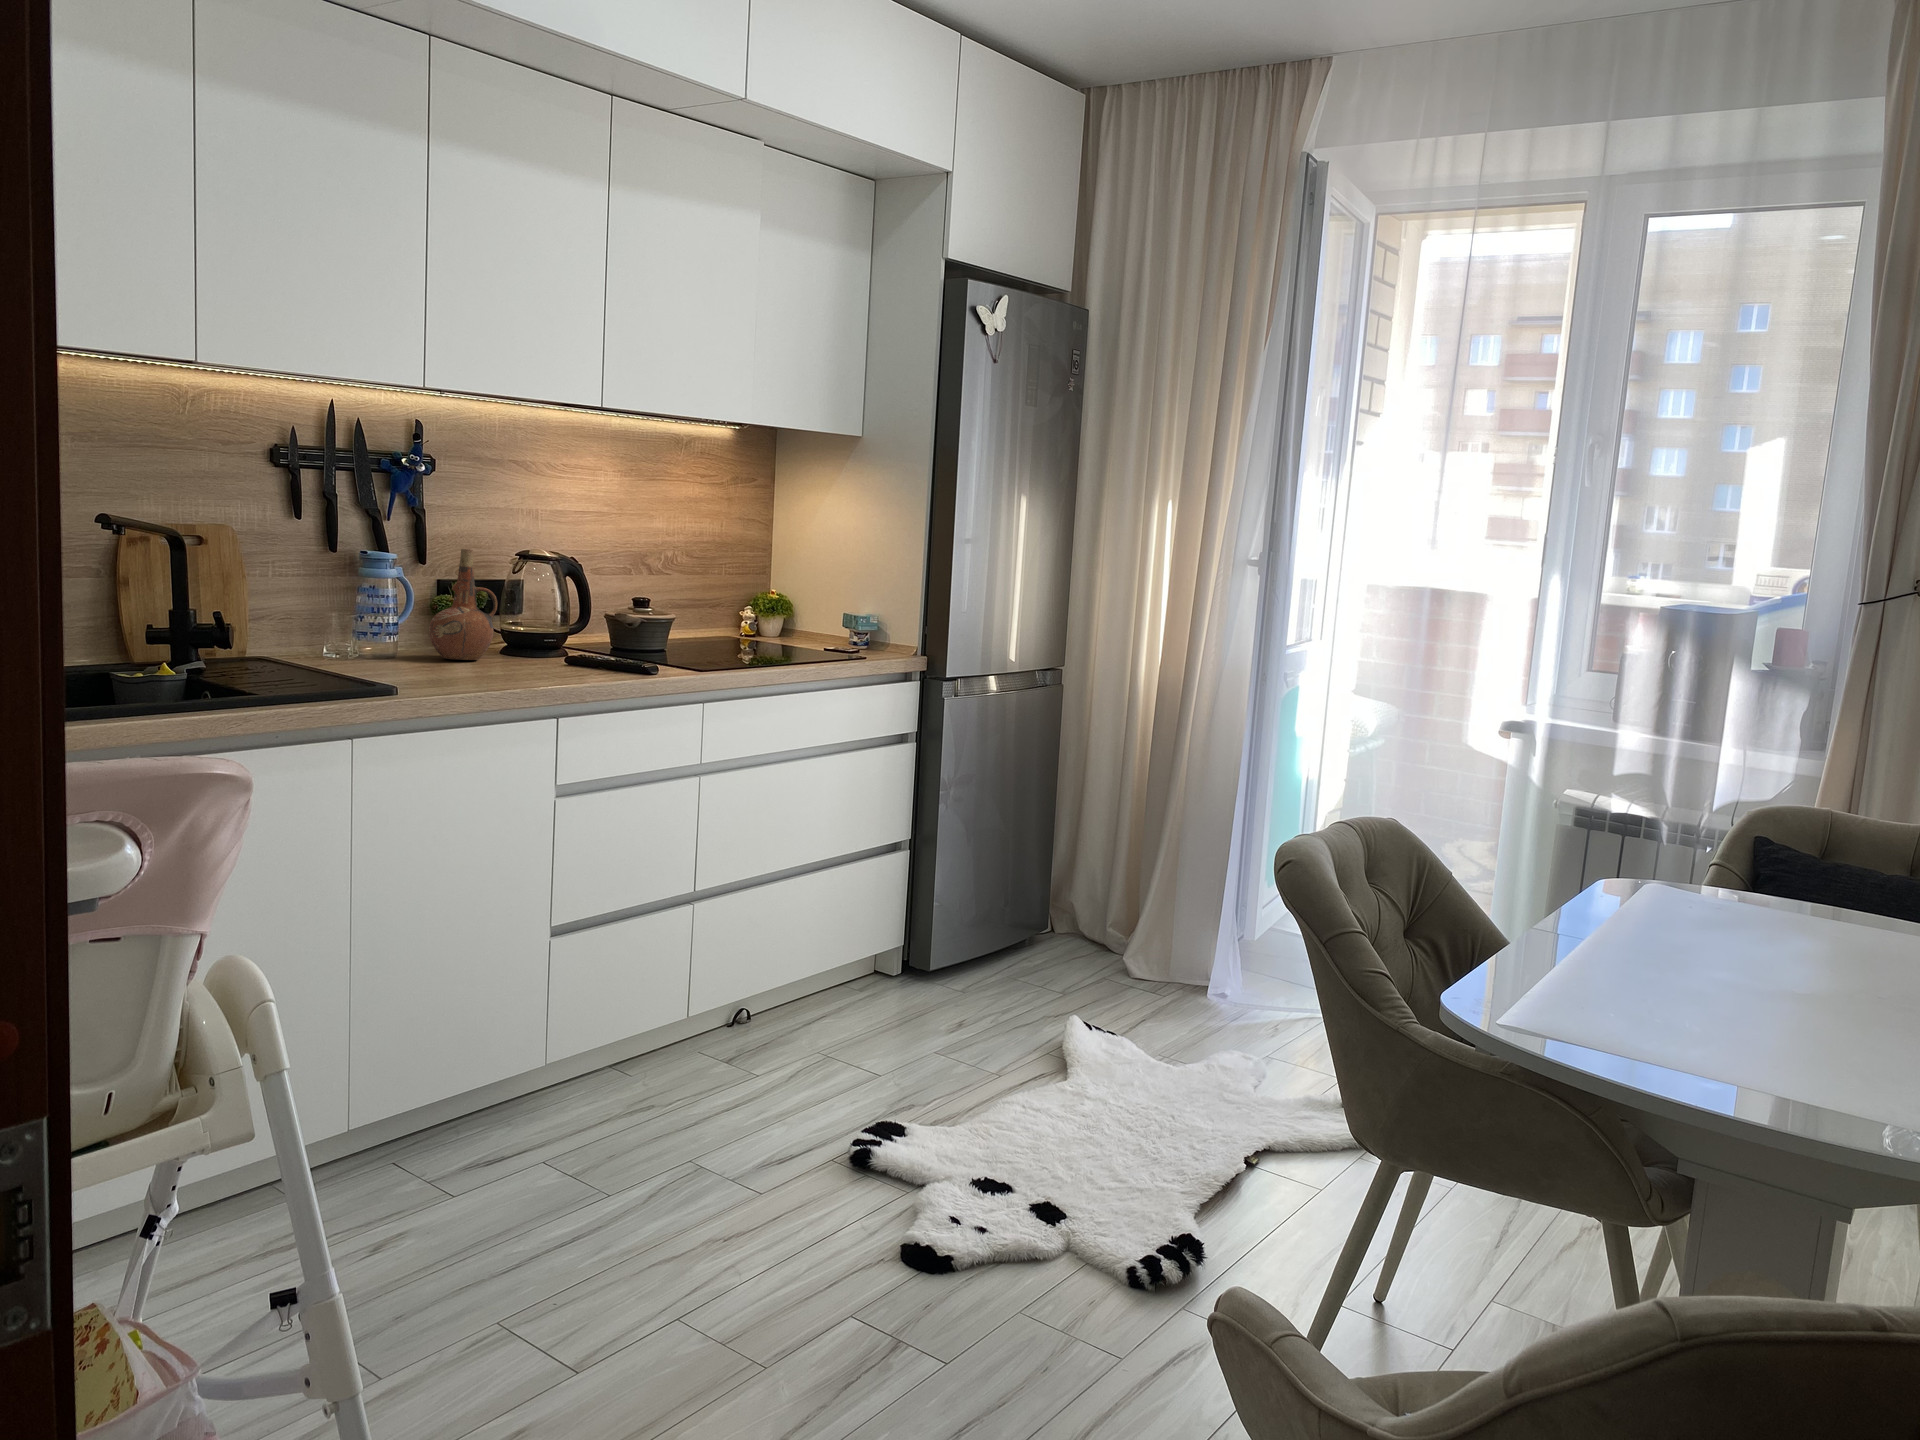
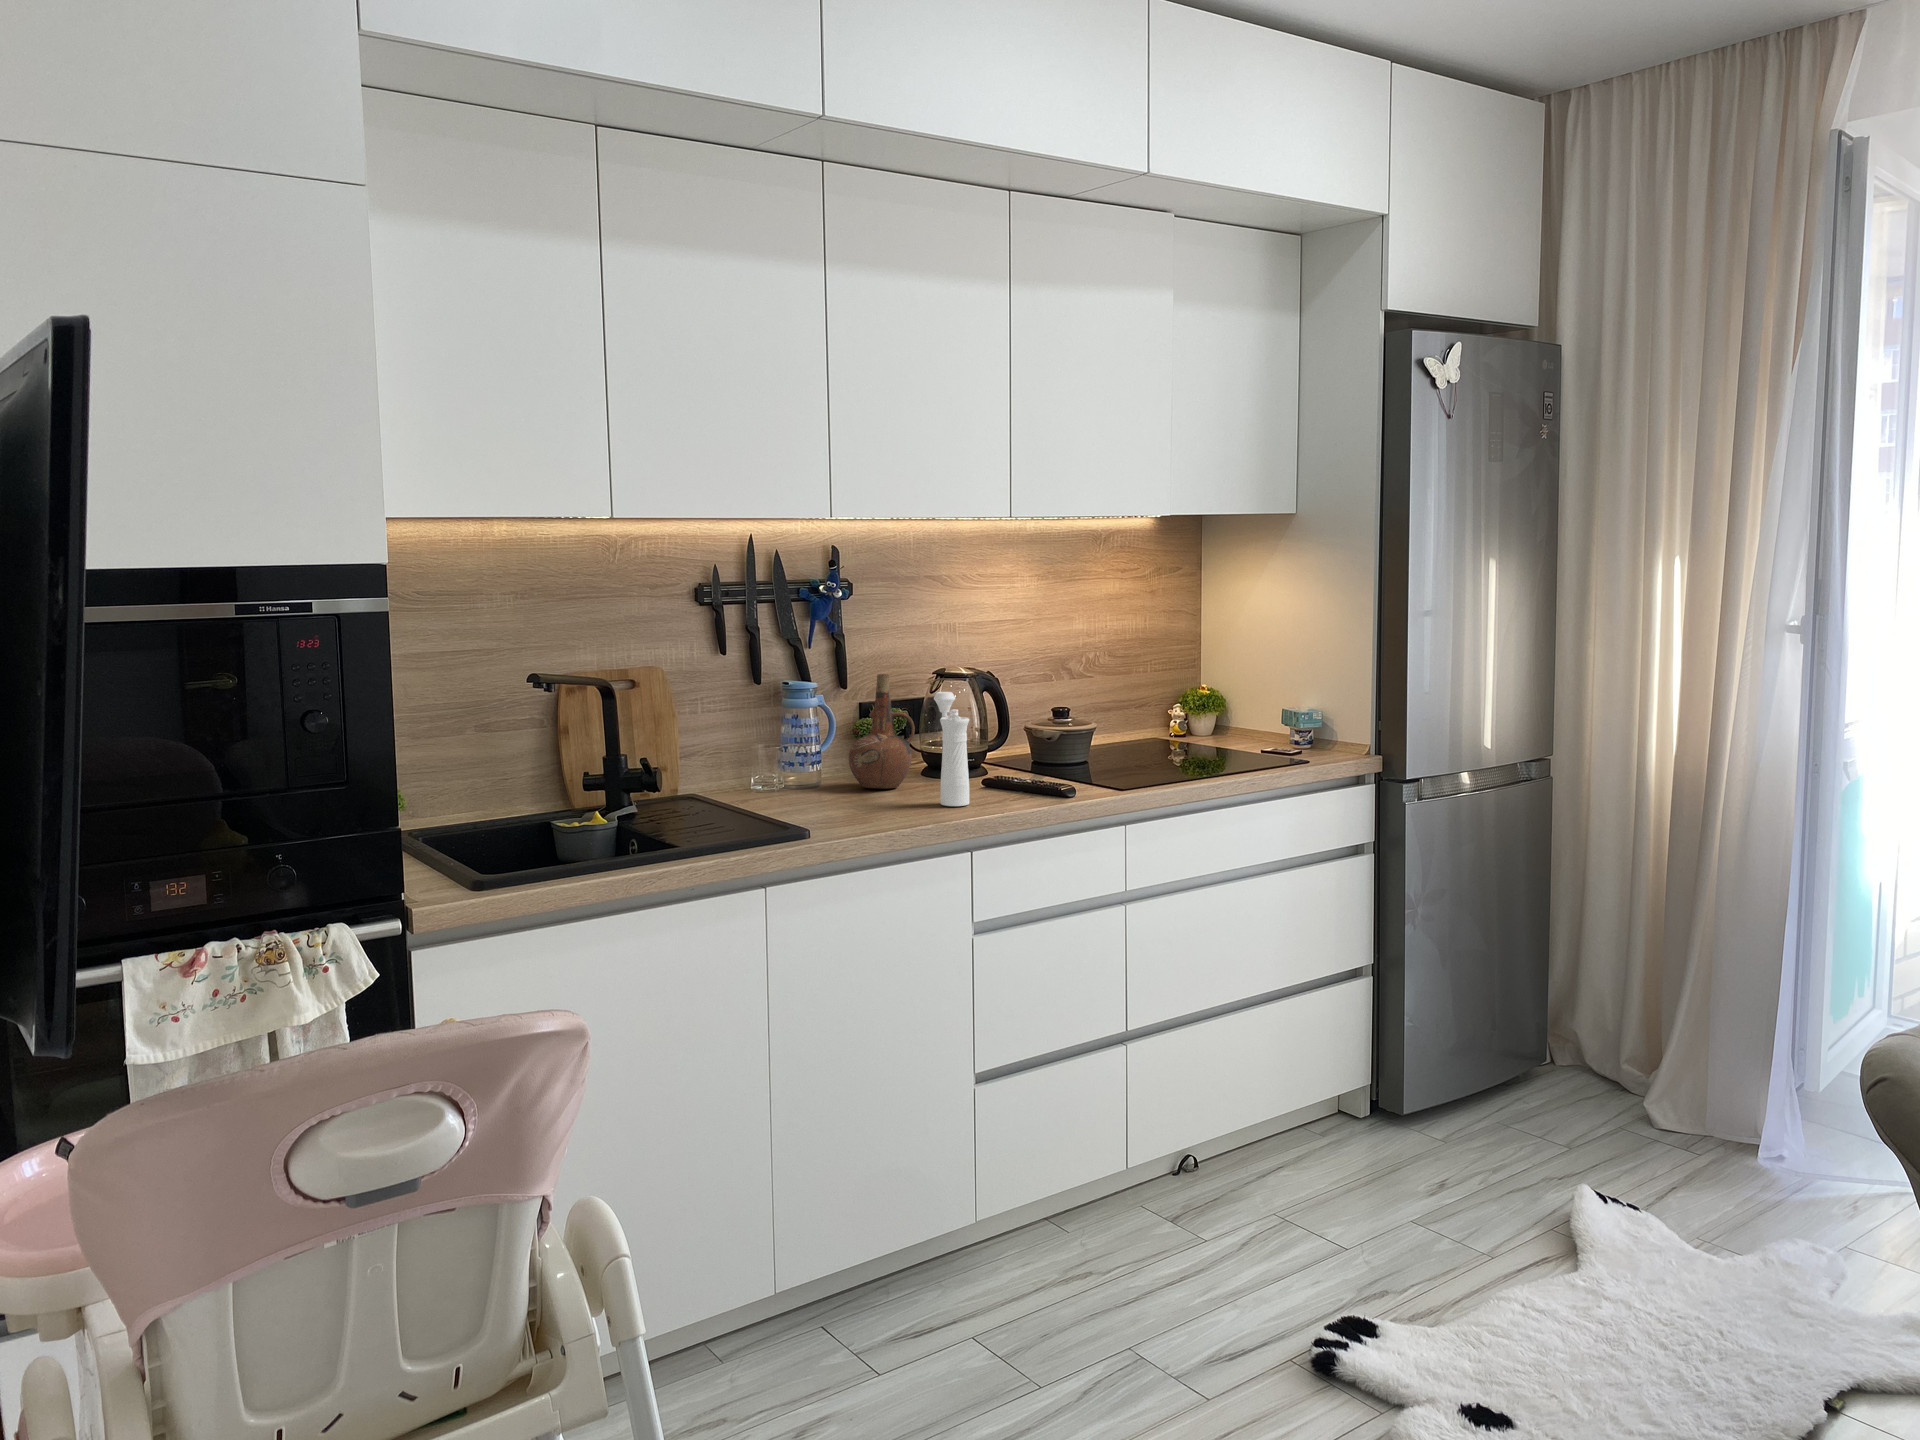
pepper mill: none [519,568,556,675] -> present [934,692,969,806]

